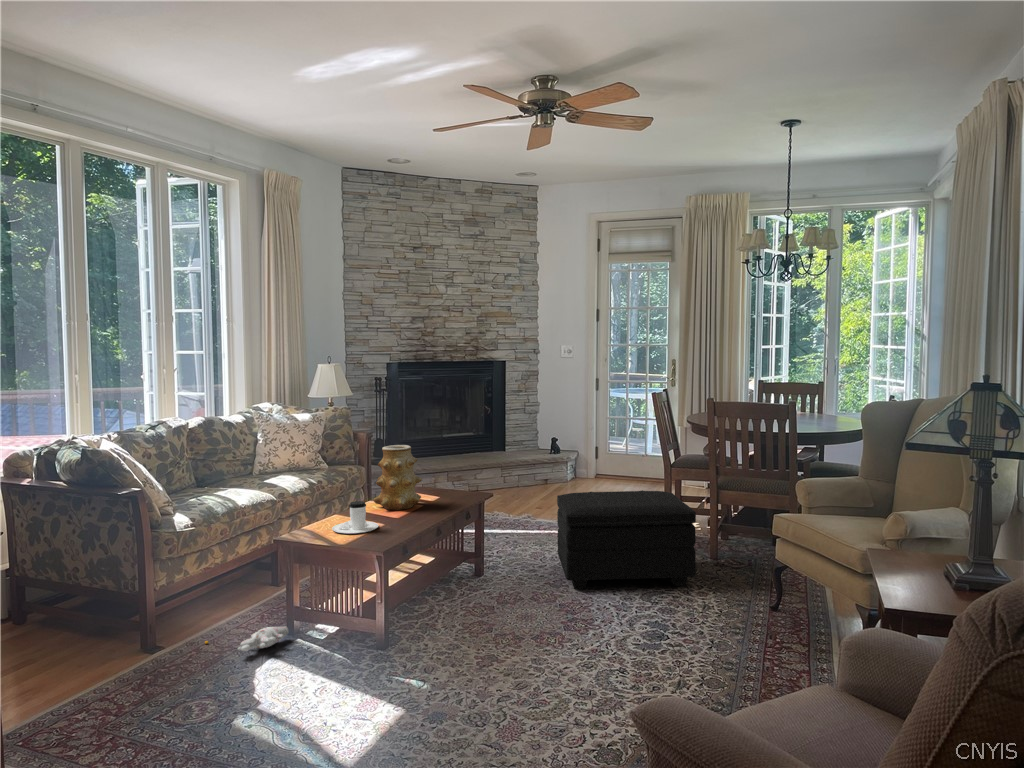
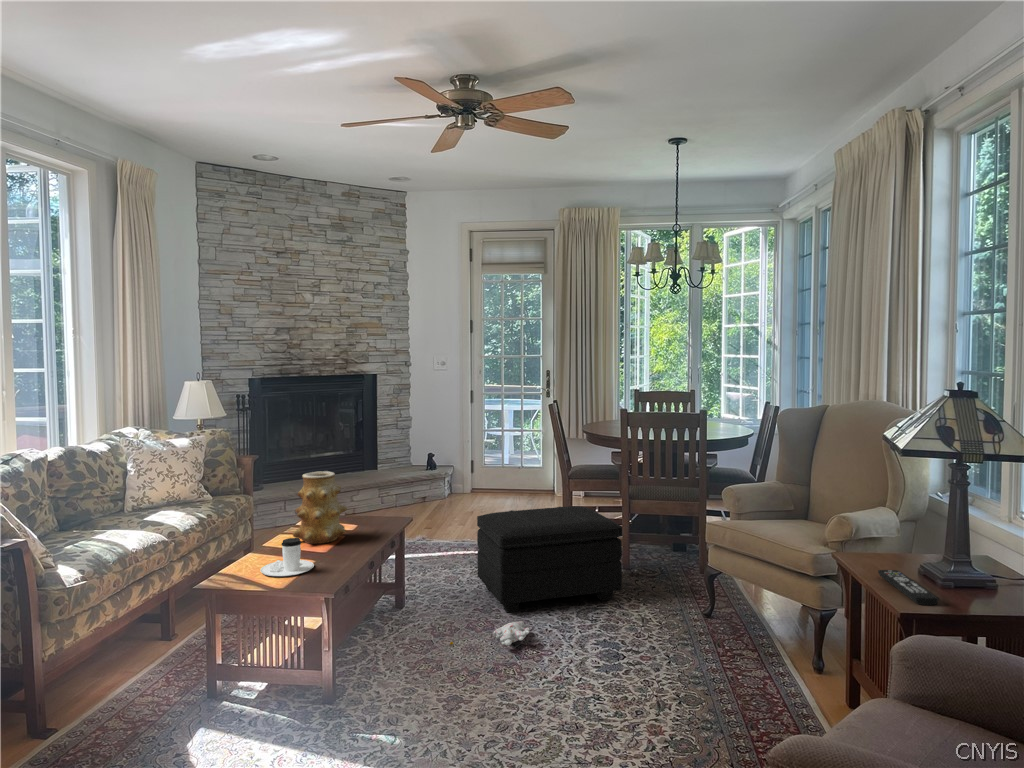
remote control: none [898,563,939,600] -> present [878,570,939,605]
plush toy: present [205,627,289,651] -> present [450,621,530,645]

